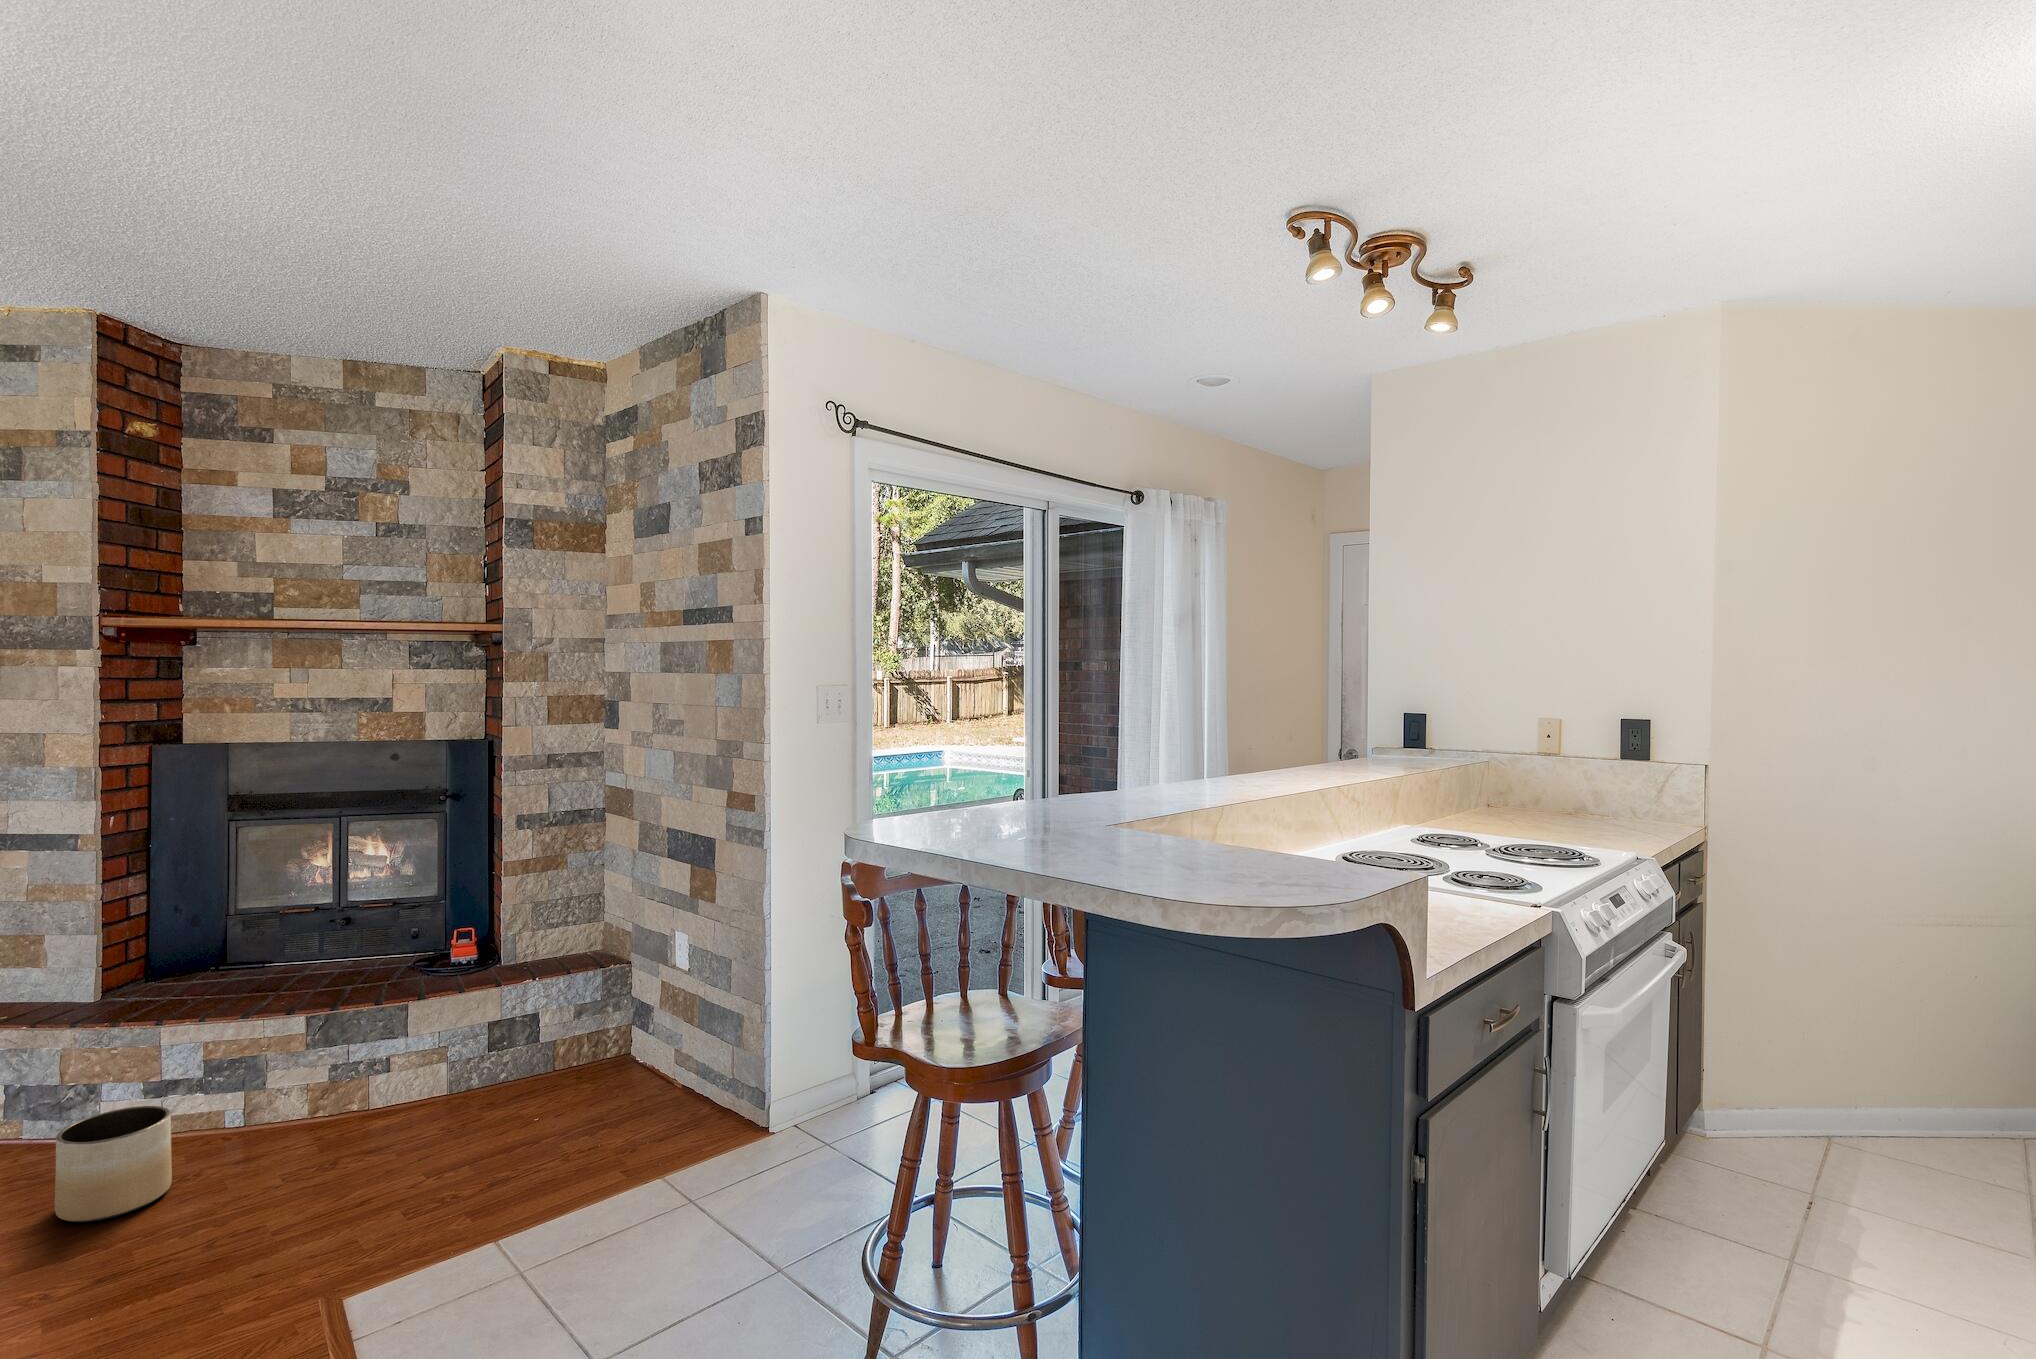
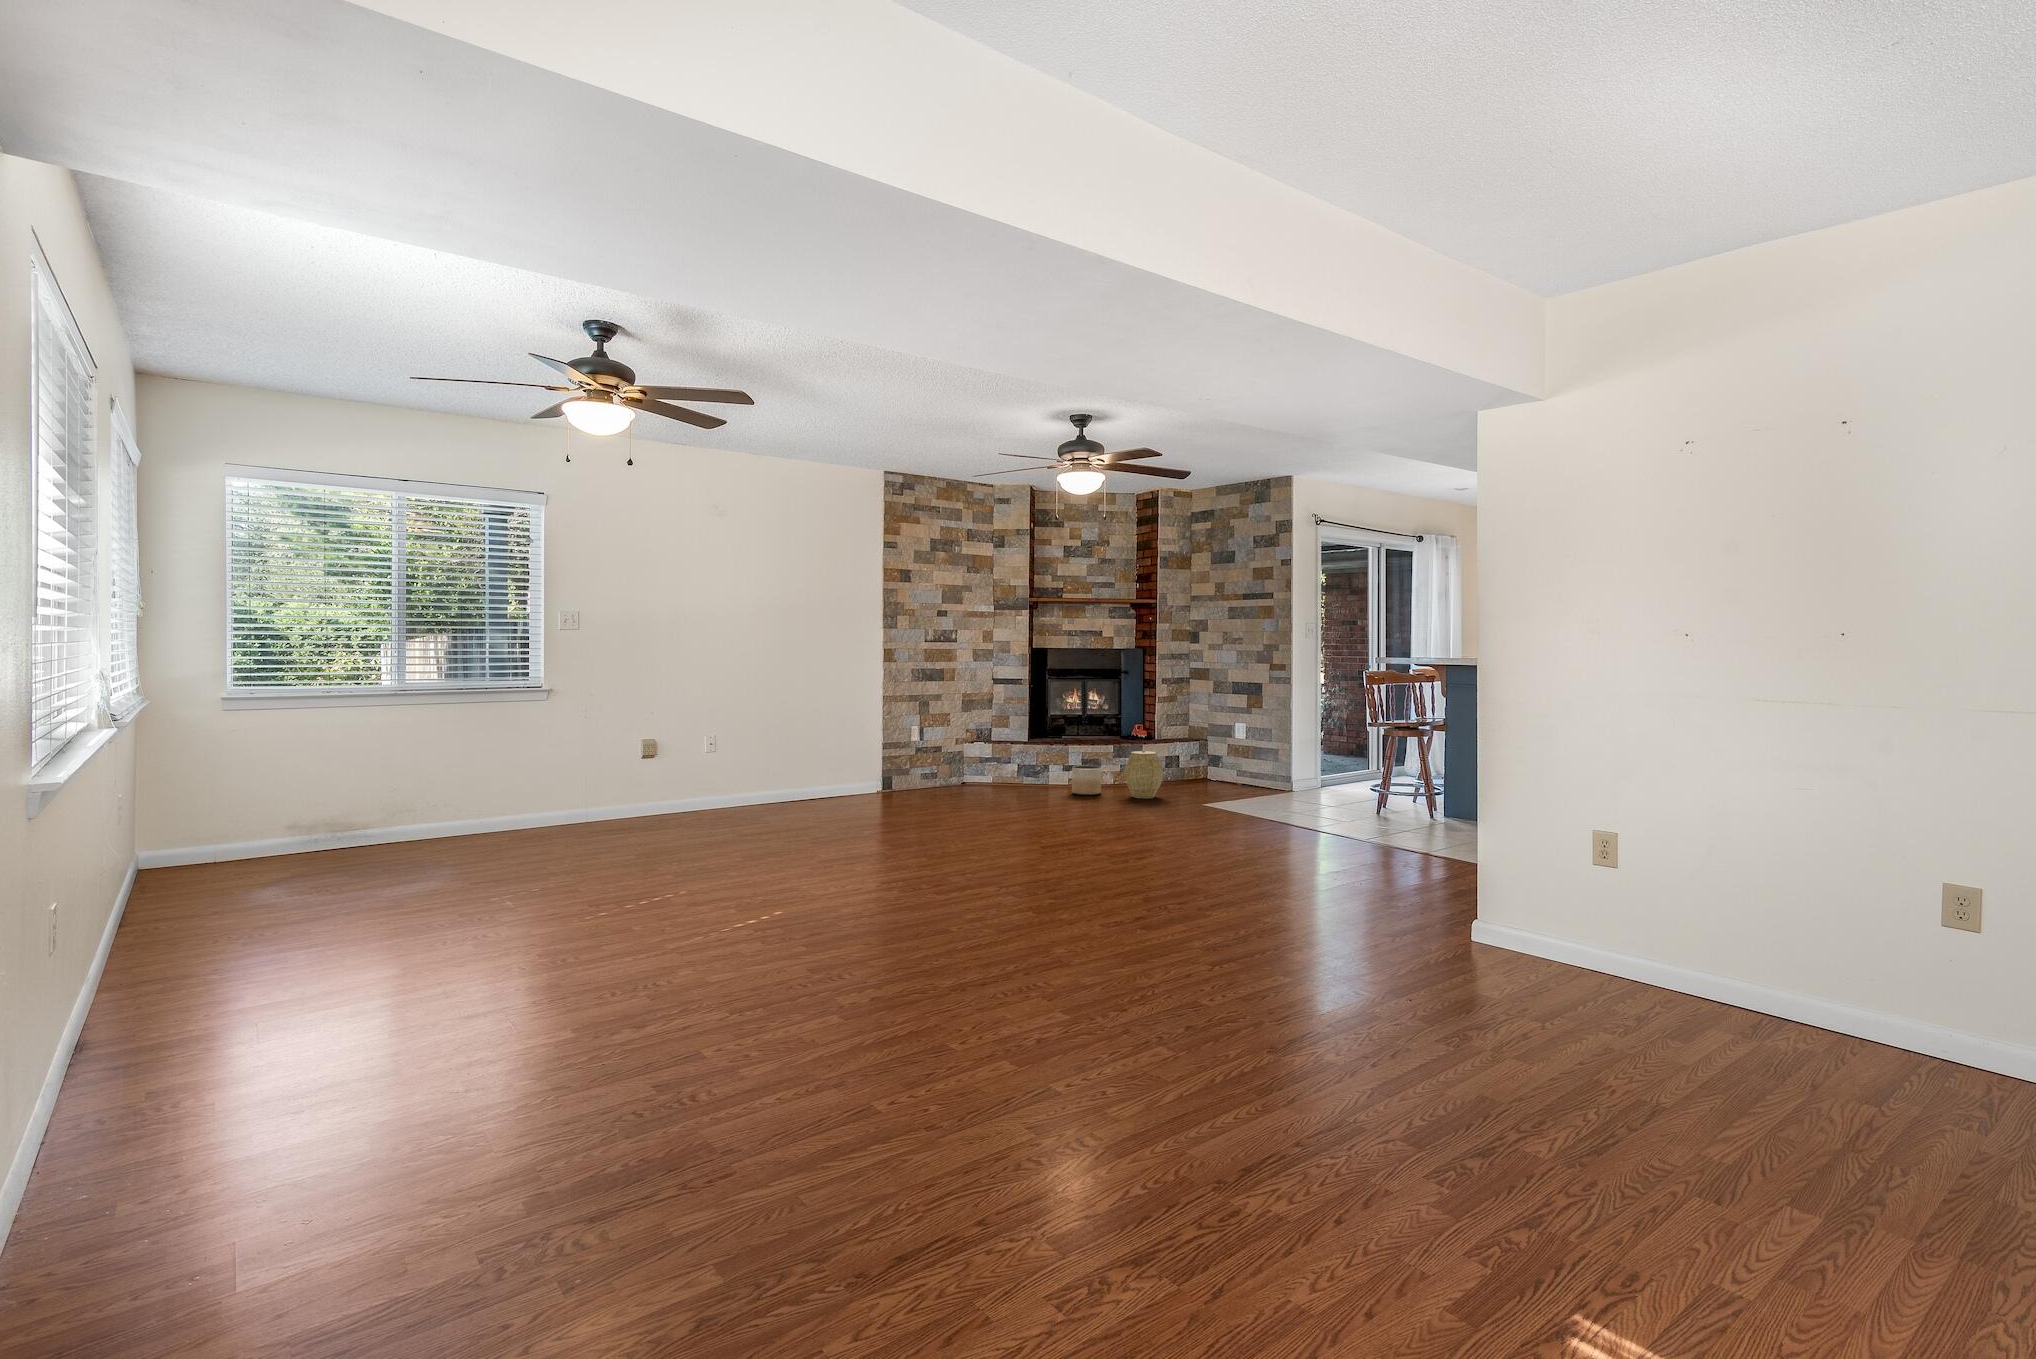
woven basket: none [175,1076,322,1244] -> present [1125,750,1163,798]

